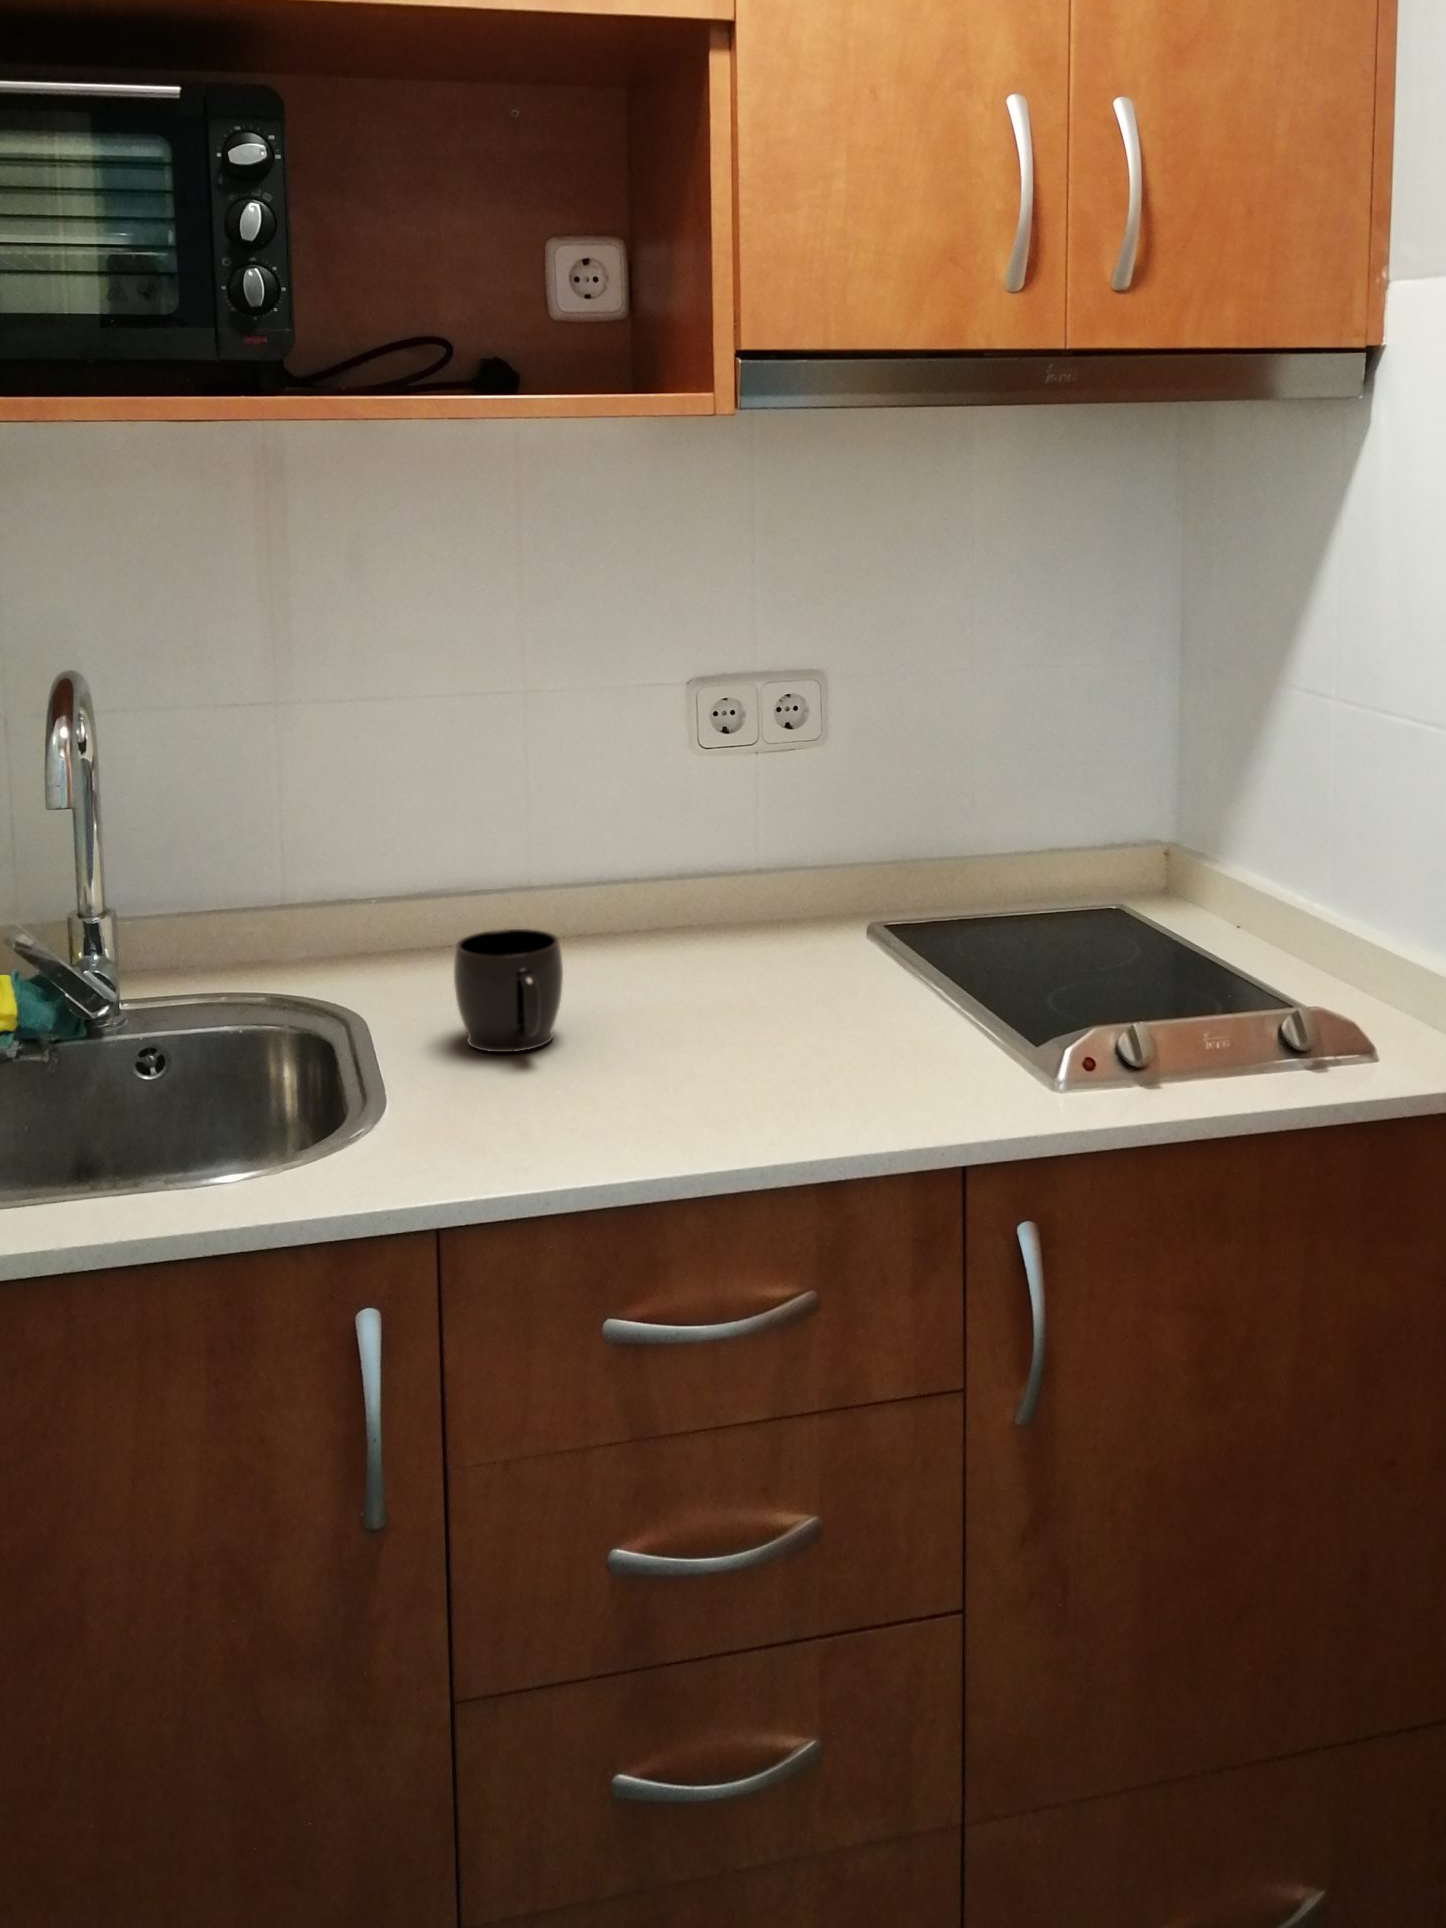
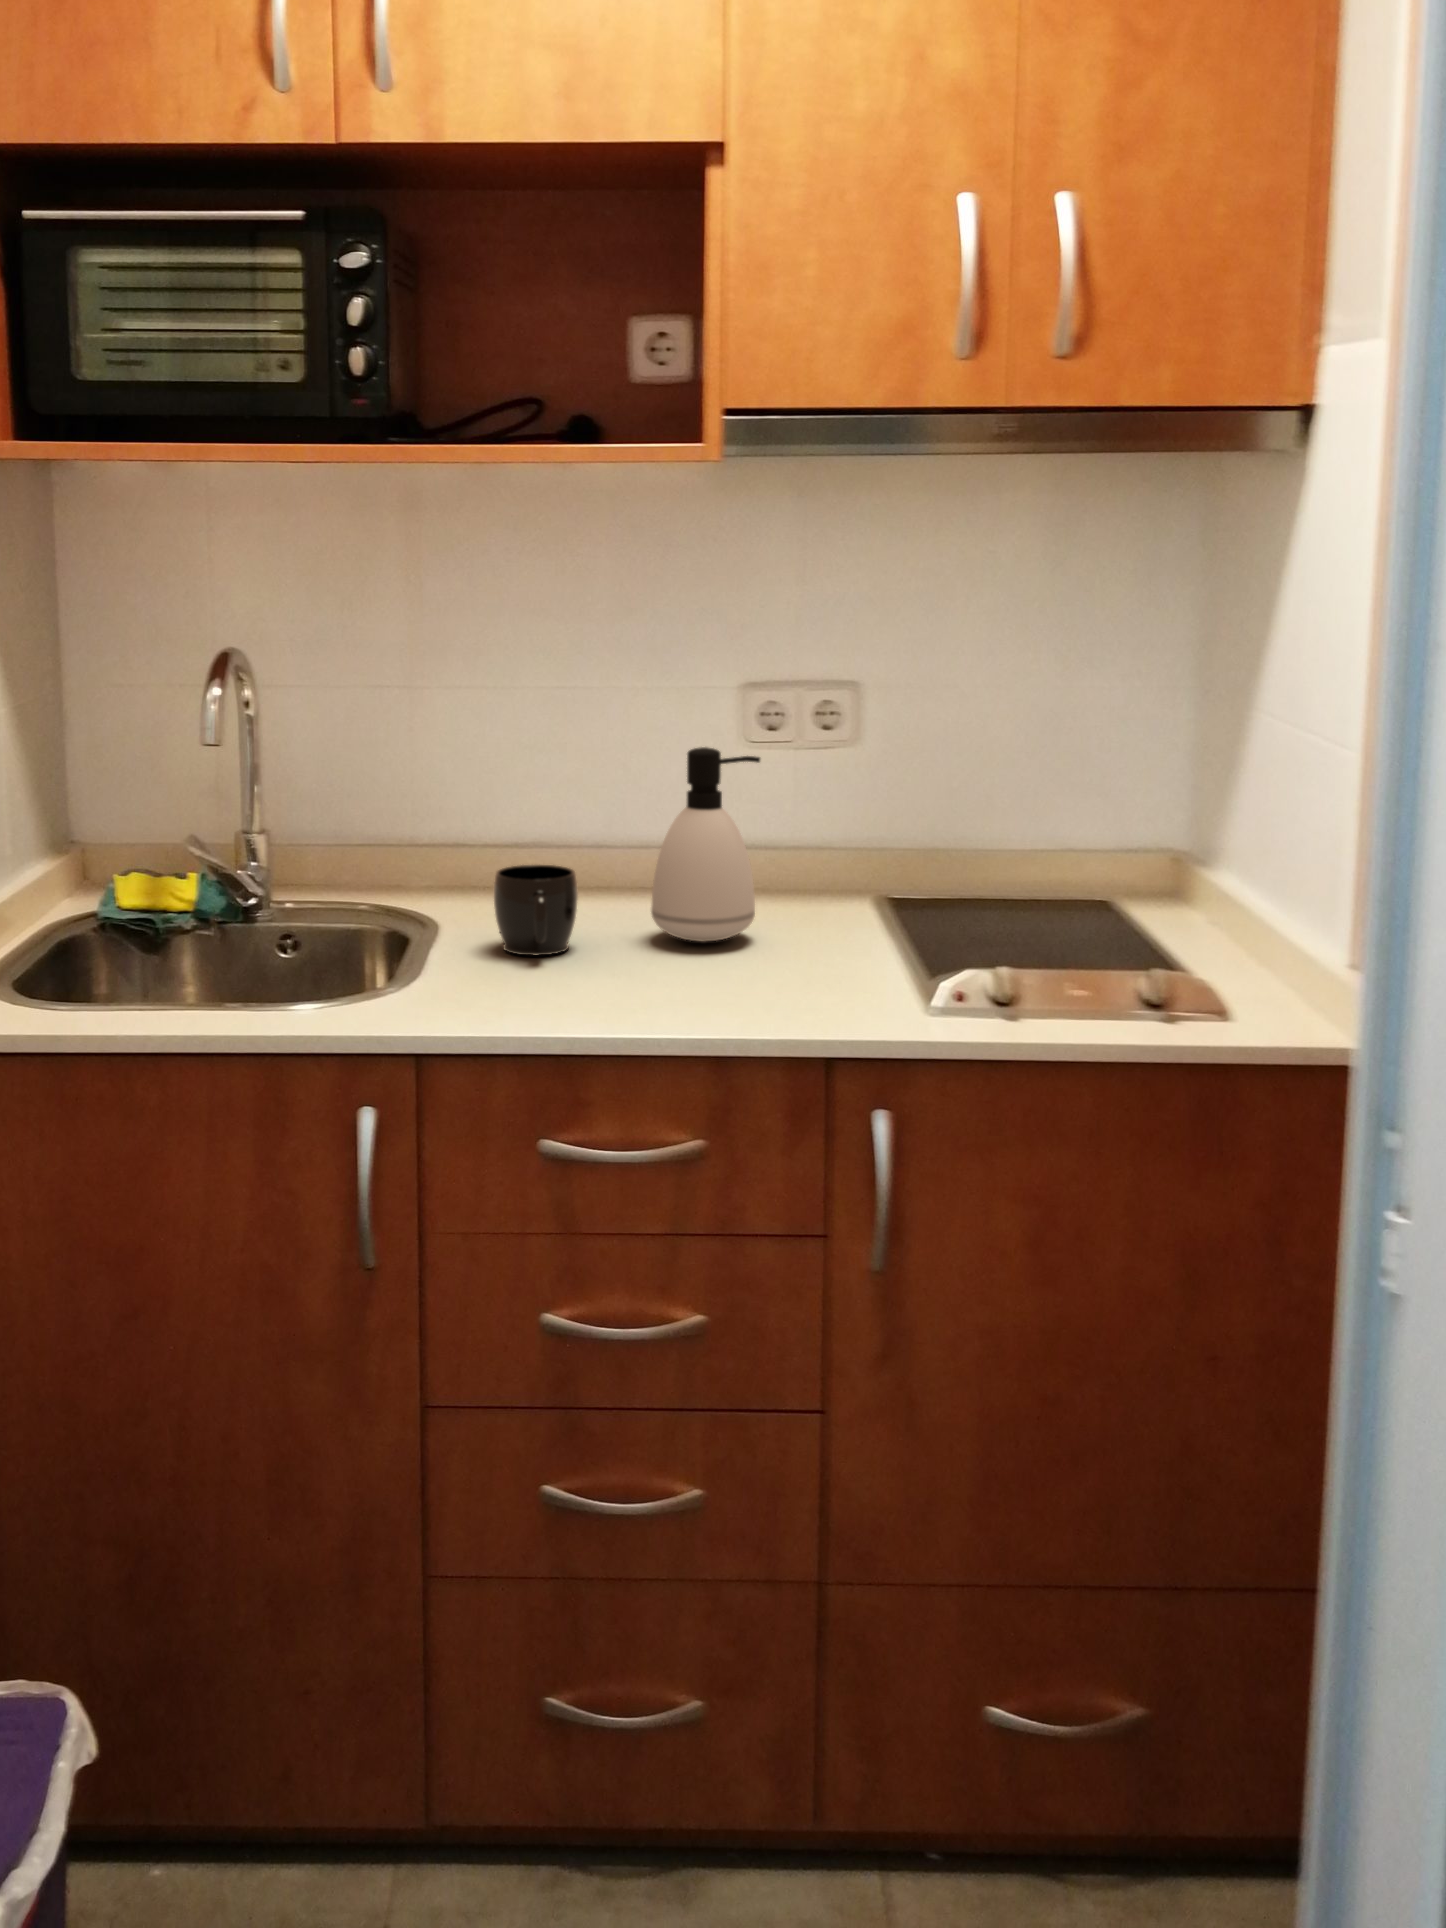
soap dispenser: none [645,767,774,1008] -> present [651,747,760,942]

